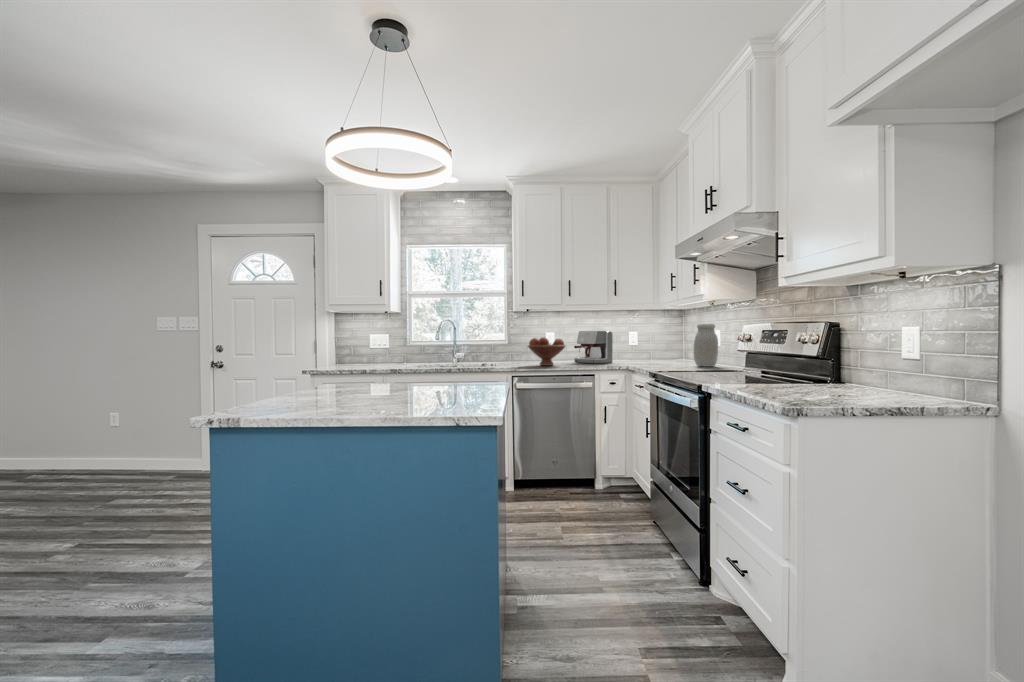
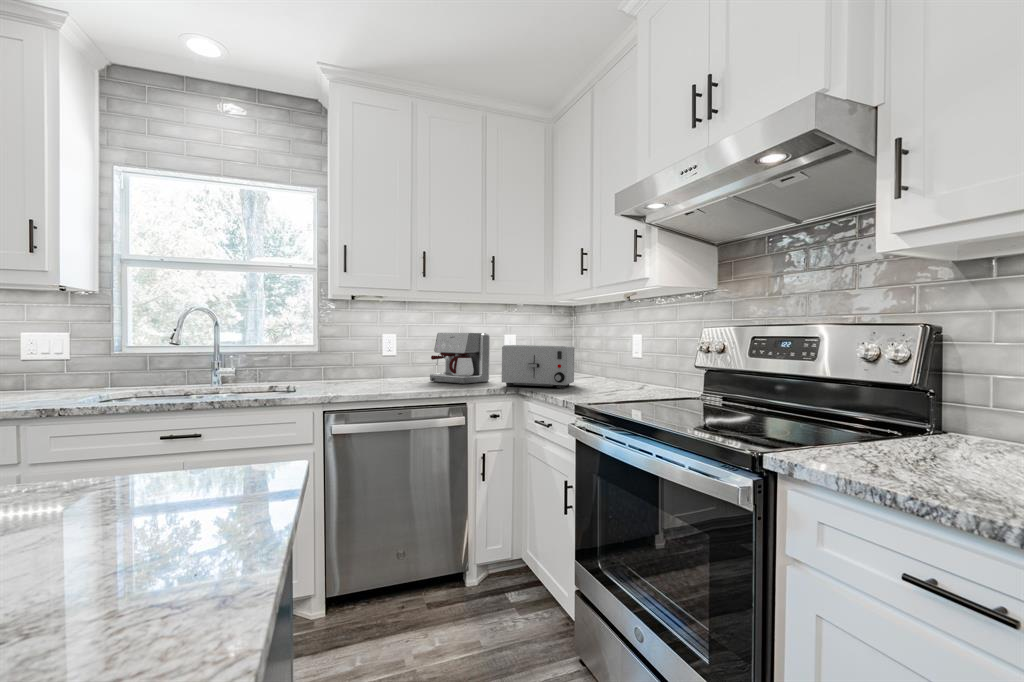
jar: present [694,324,718,367] -> none [617,325,653,389]
fruit bowl: present [528,338,565,366] -> none [354,342,420,390]
toaster: none [617,338,667,366] -> present [502,345,575,388]

